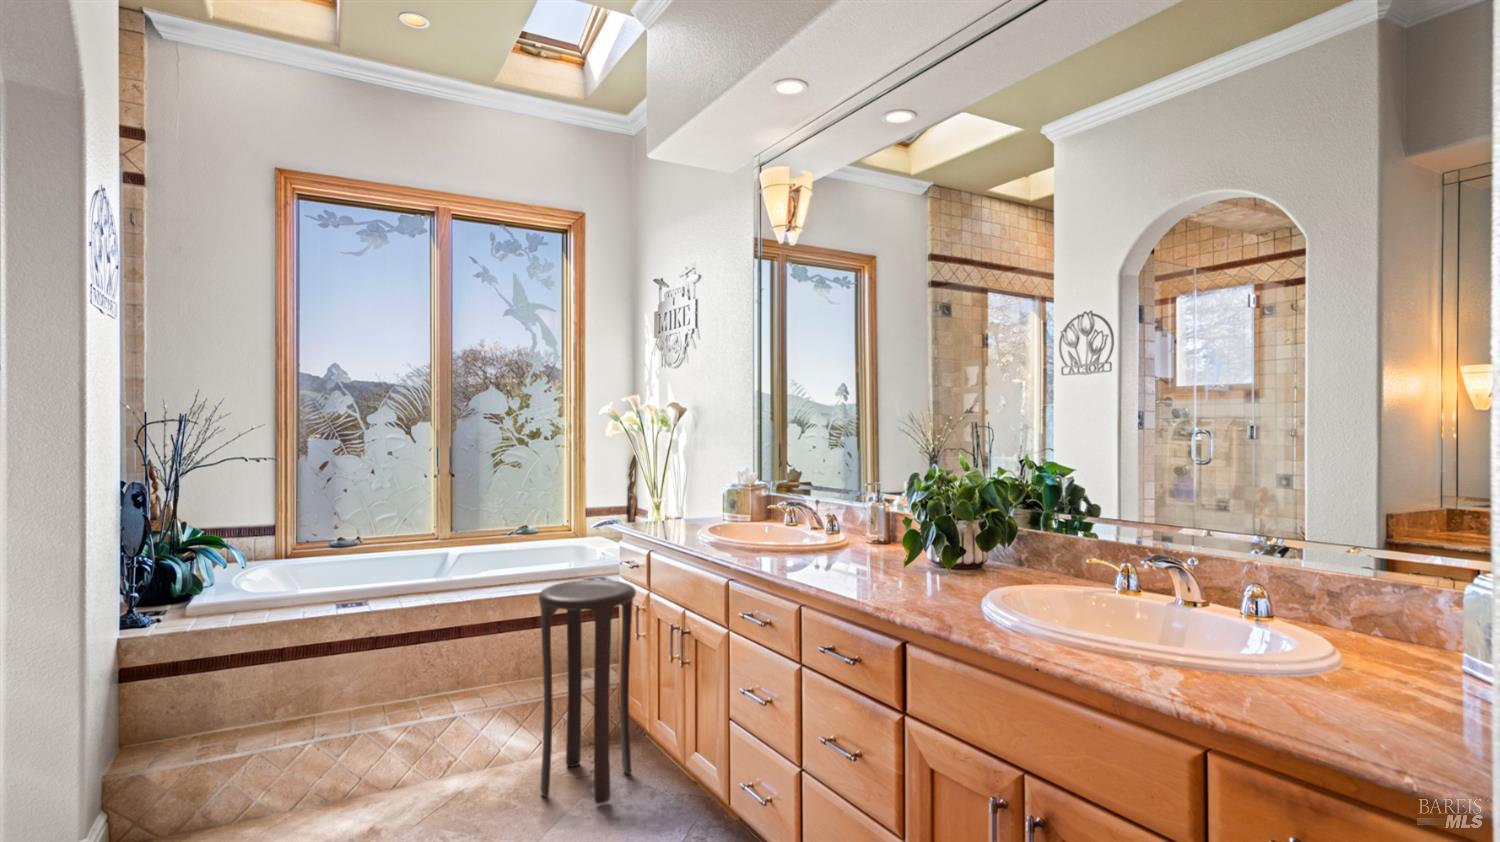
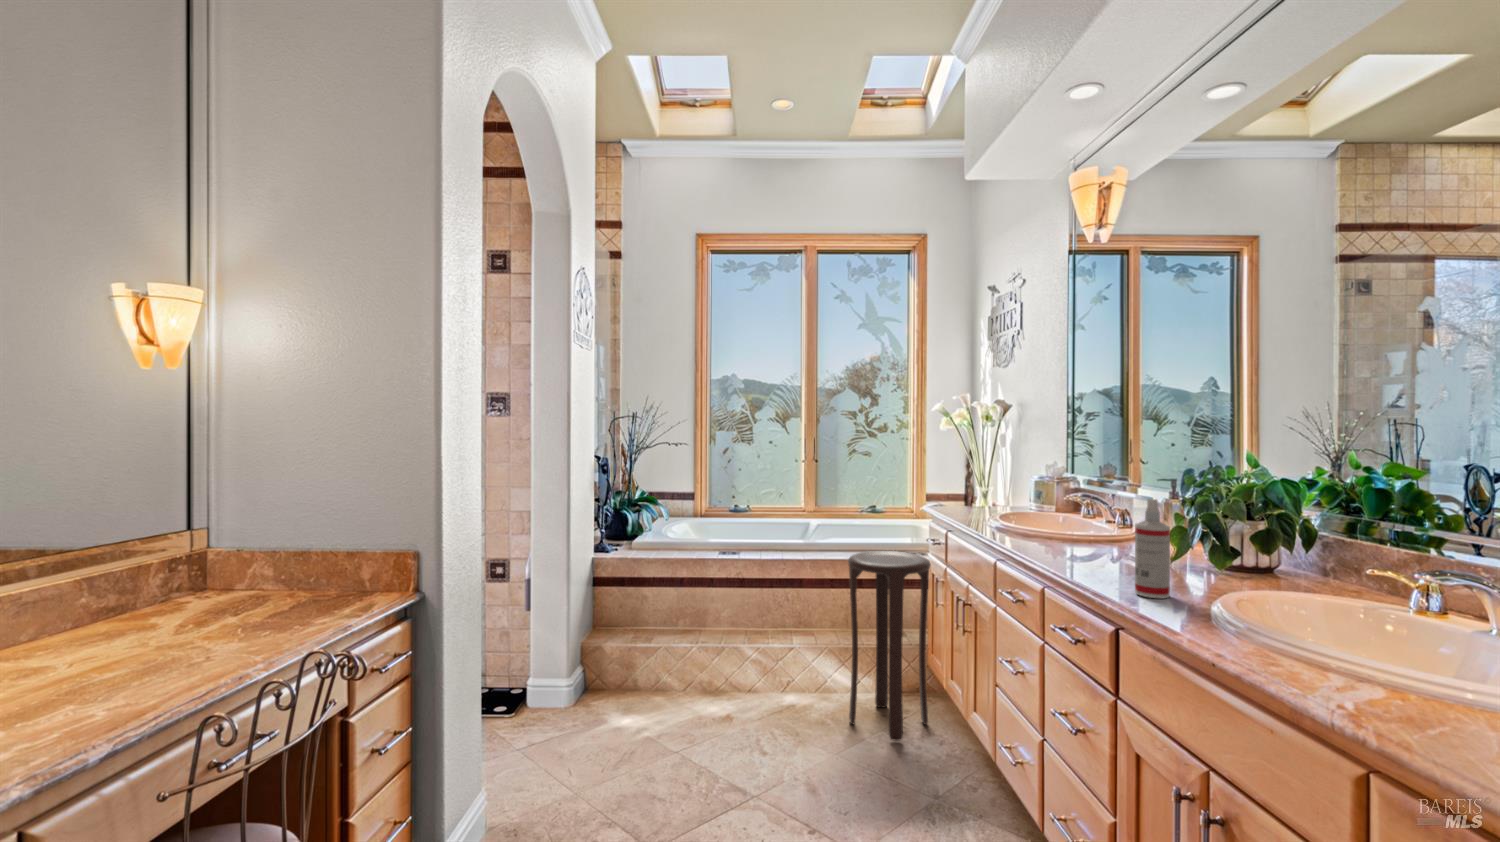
spray bottle: none [909,508,940,606] -> present [1135,499,1170,598]

